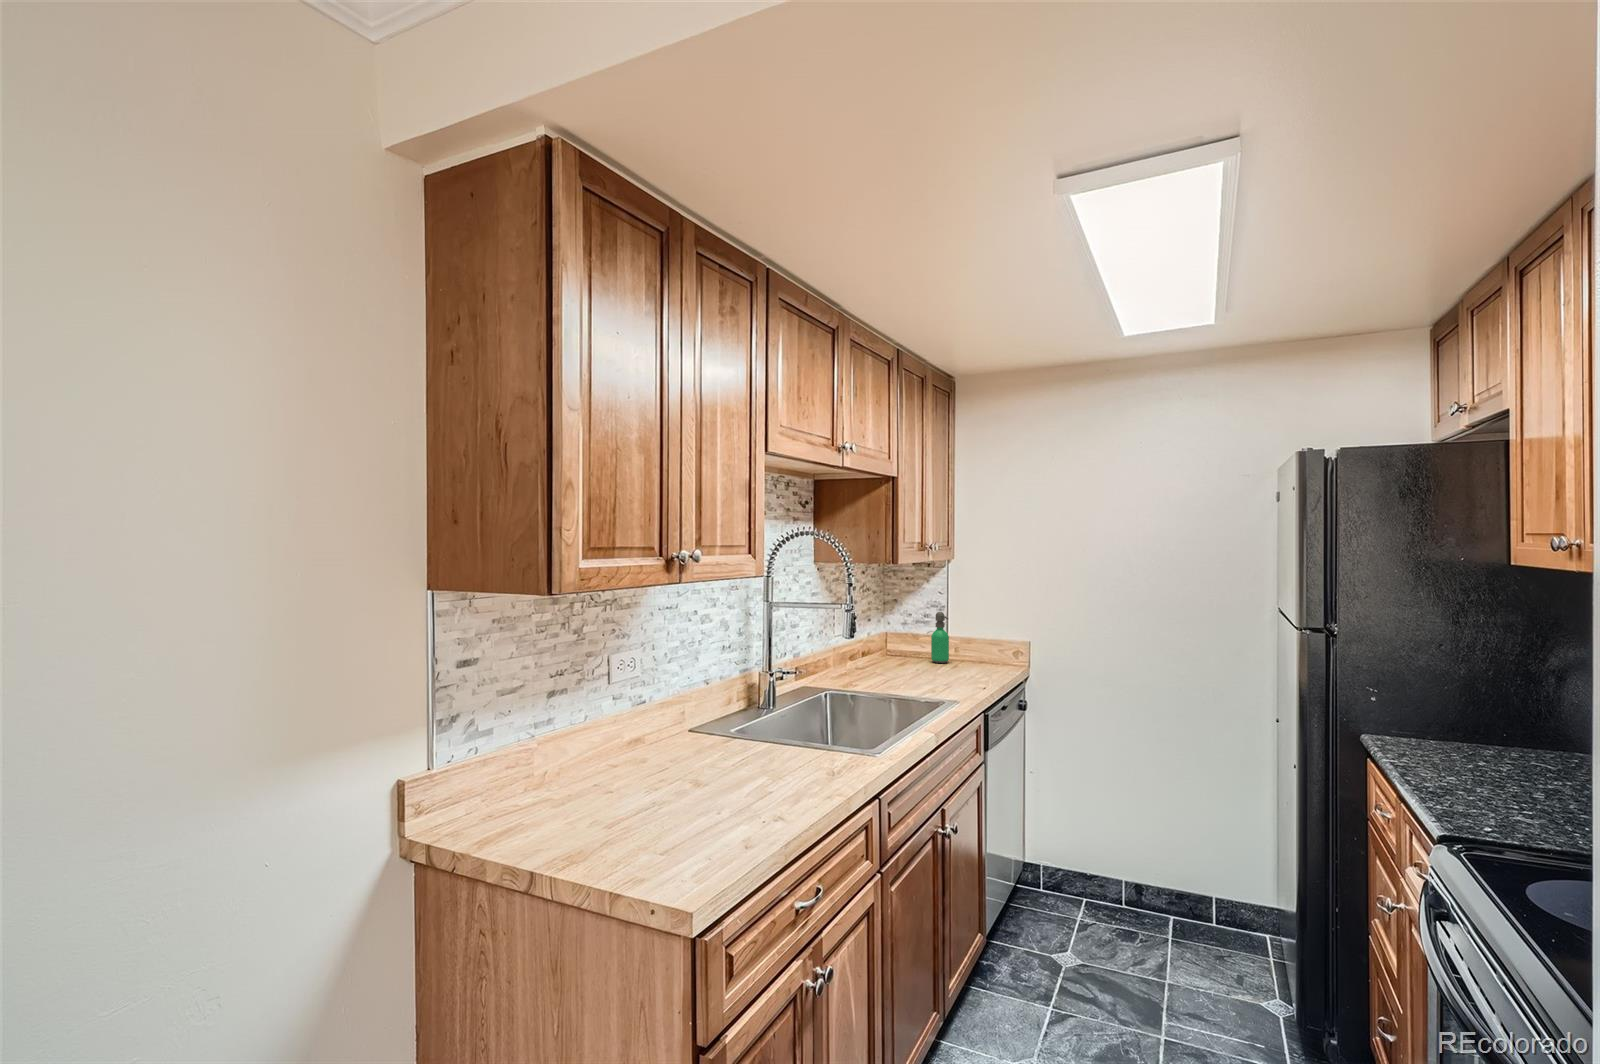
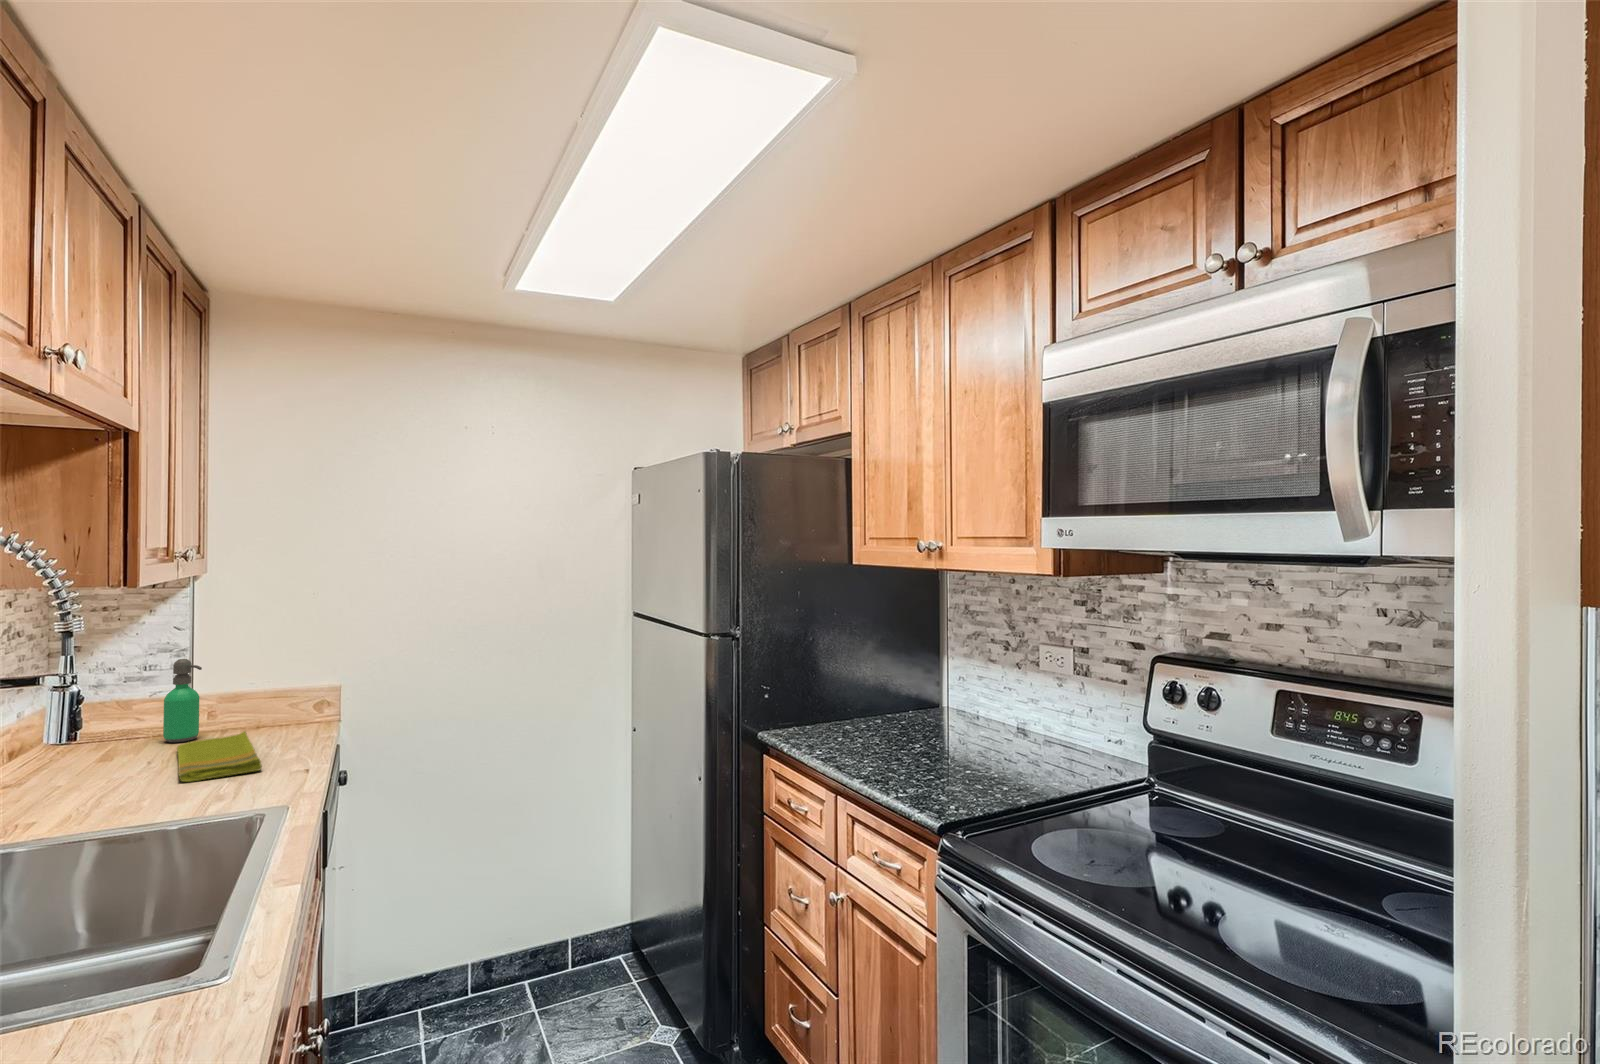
dish towel: none [923,661,970,684] -> present [177,731,262,782]

